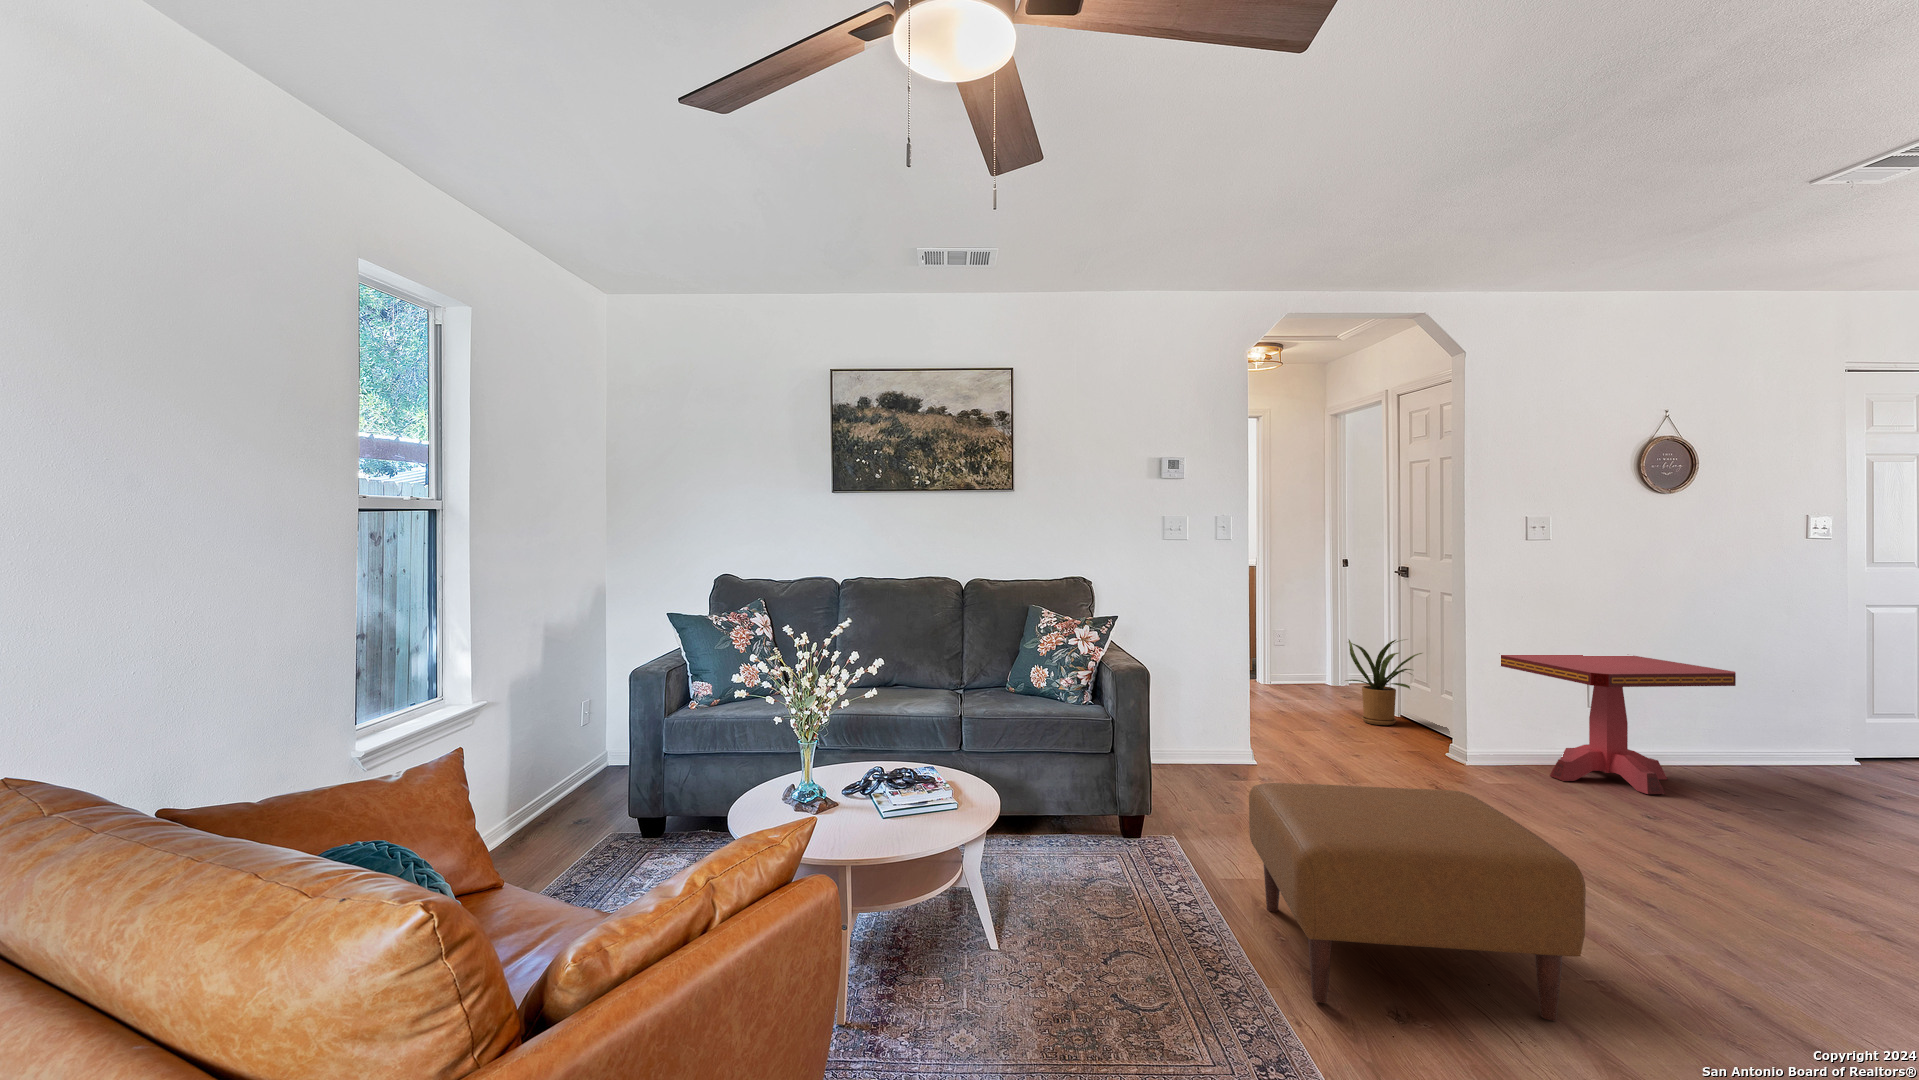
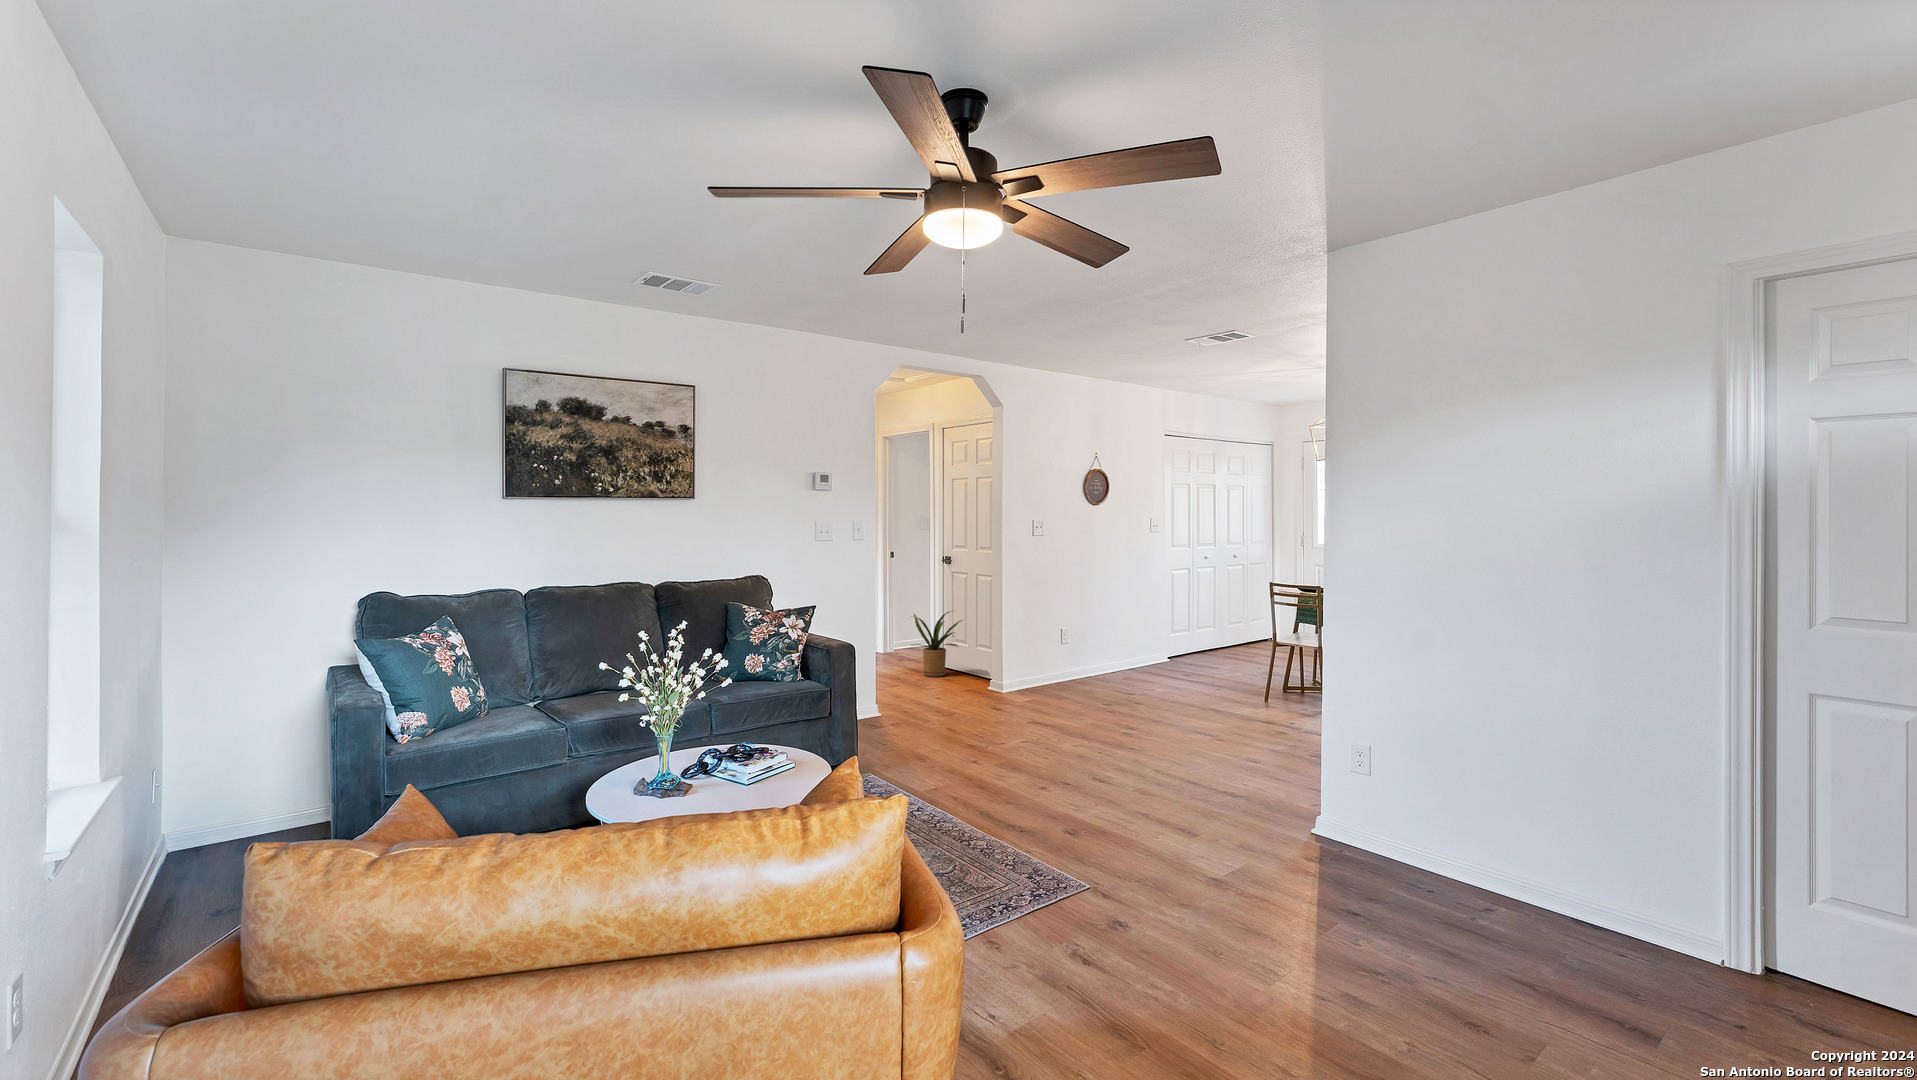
side table: present [1501,655,1736,794] -> none [1021,611,1143,698]
ottoman: present [1249,783,1586,1021] -> none [951,704,1150,841]

